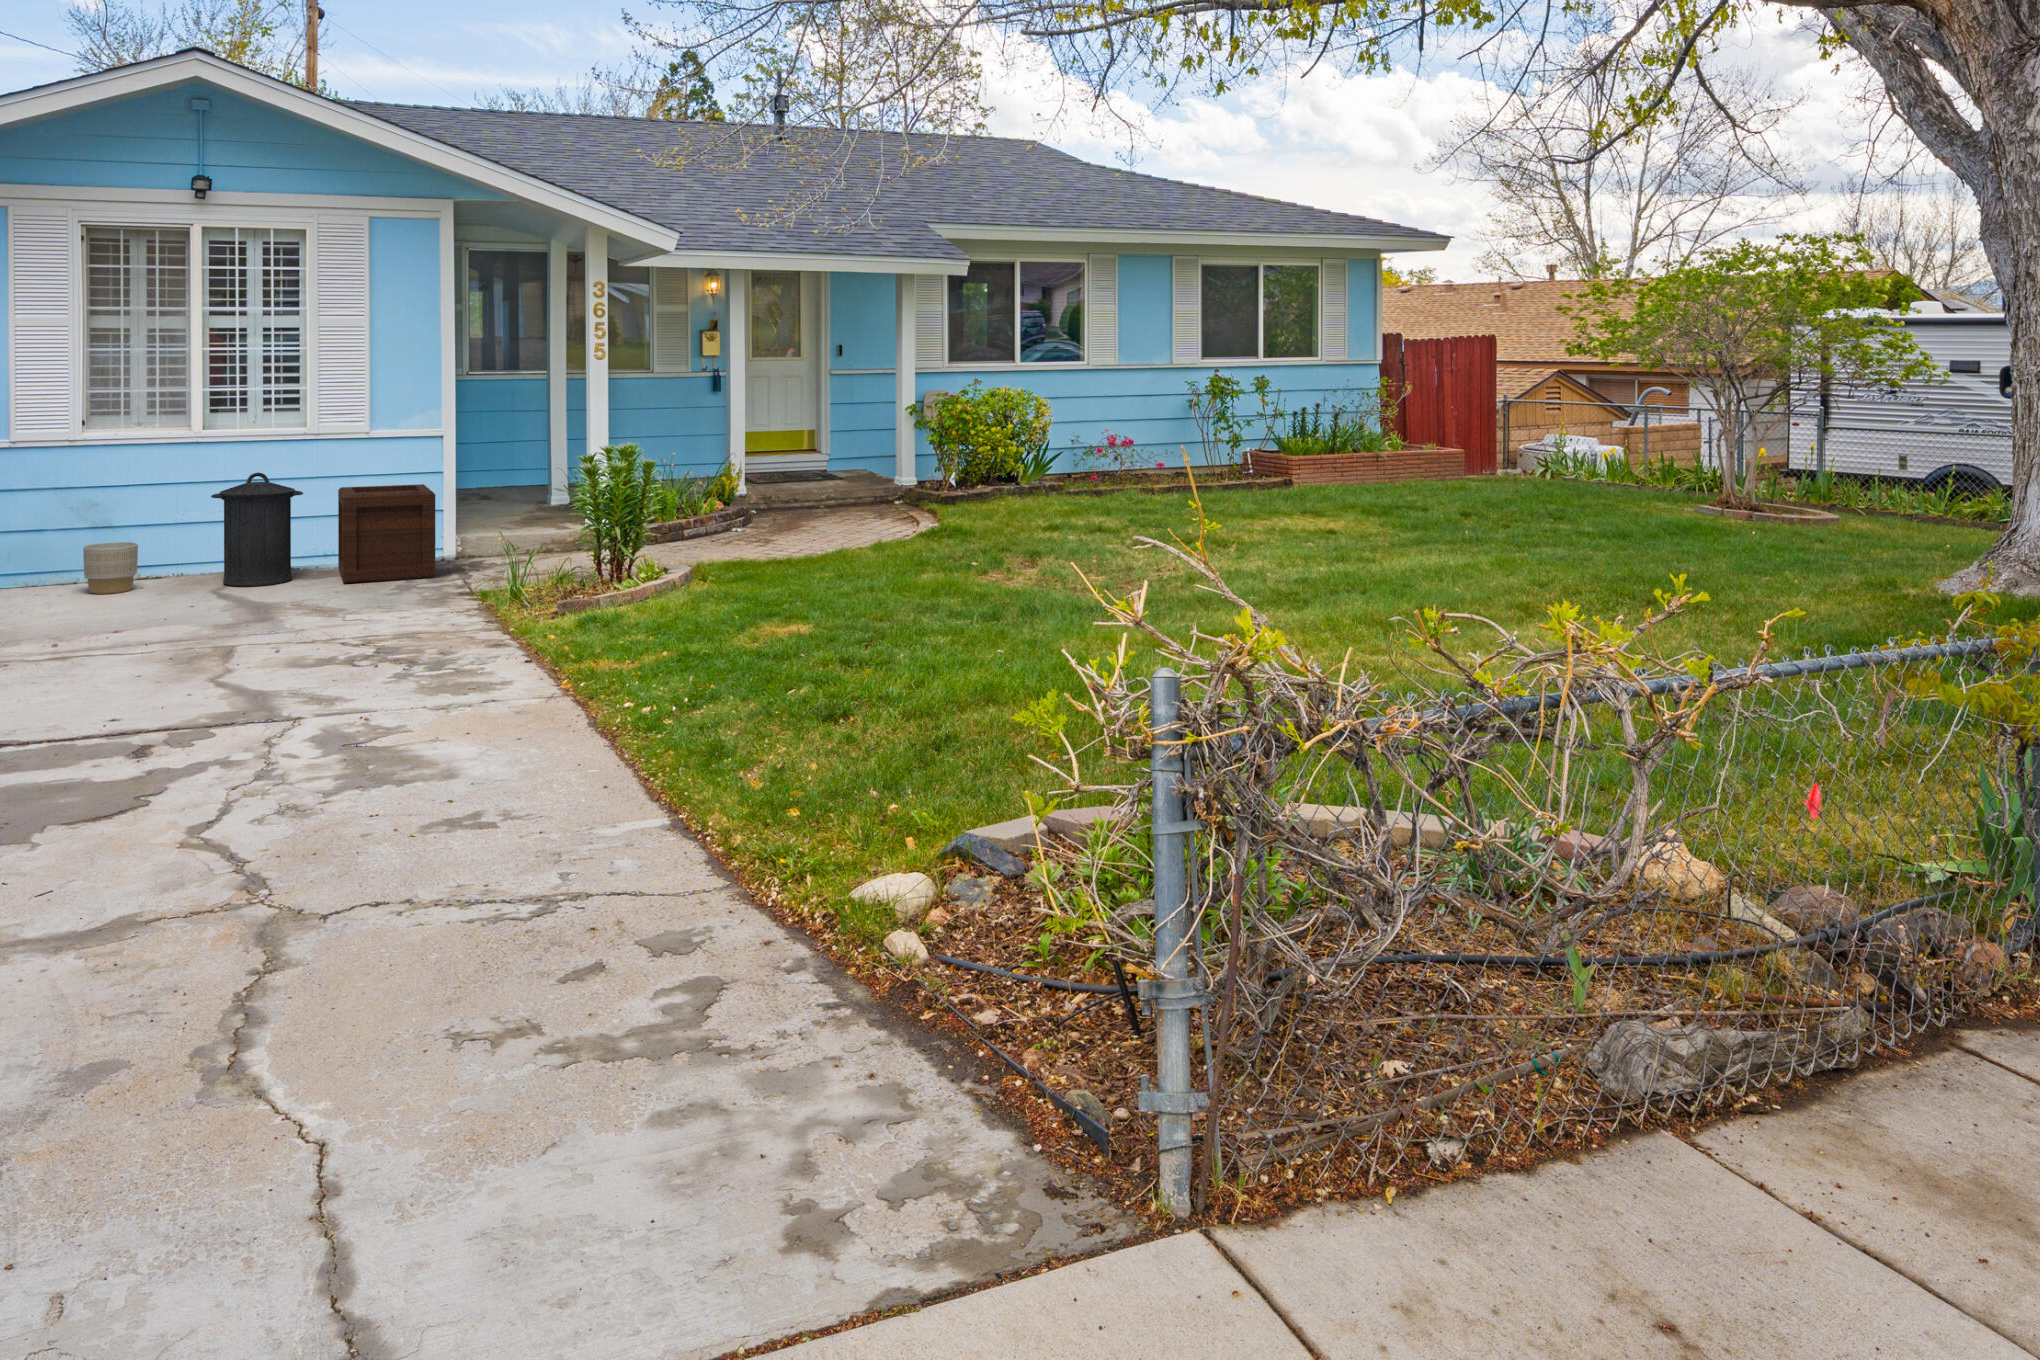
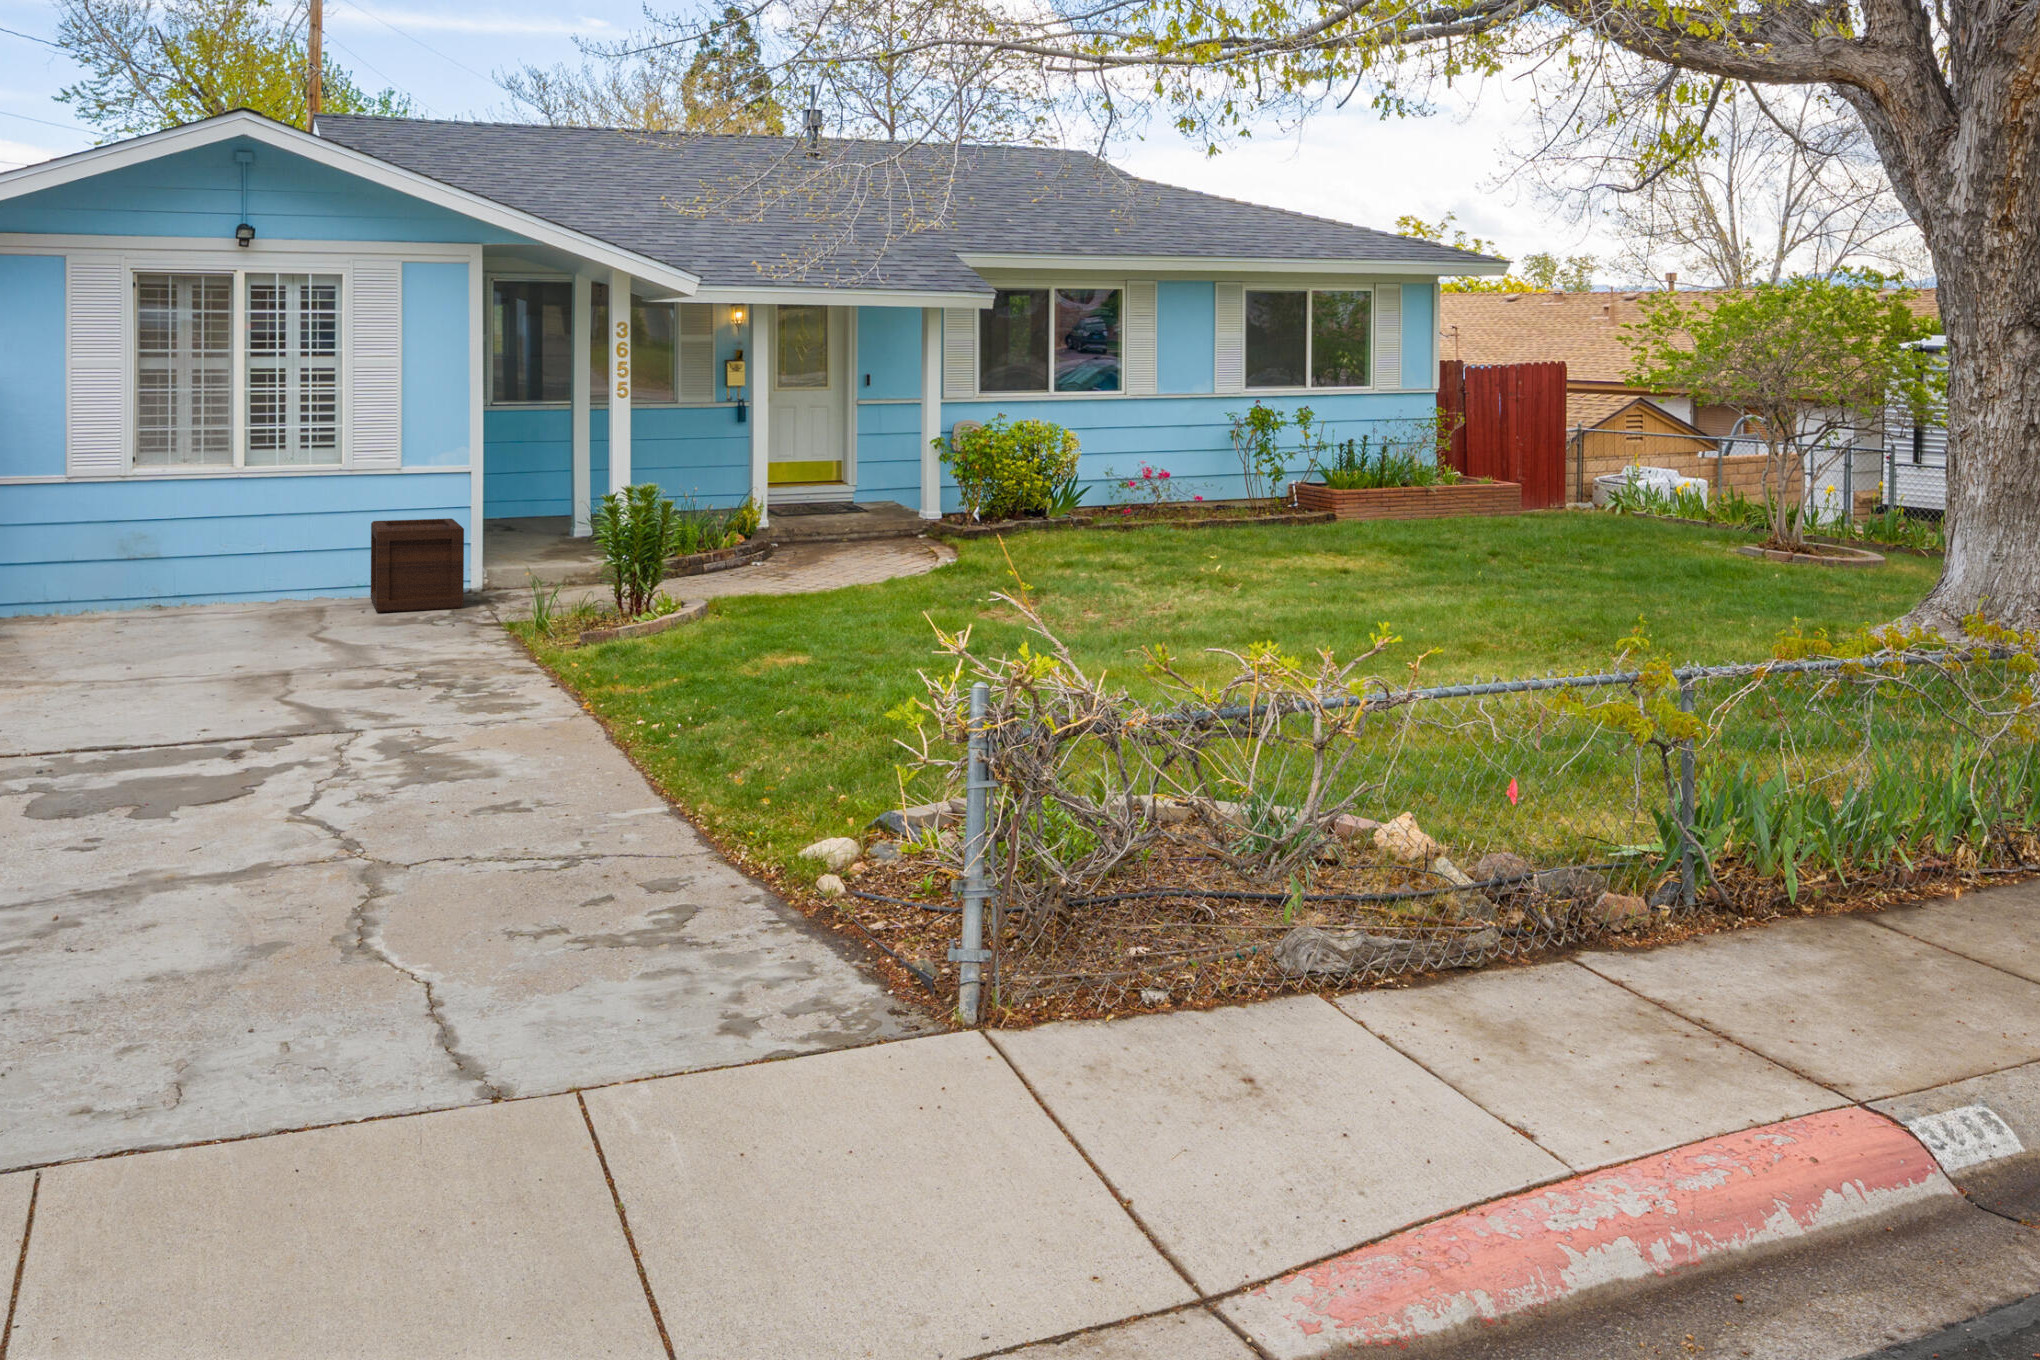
trash can: present [211,473,303,586] -> none [253,507,339,615]
planter: present [83,542,138,594] -> none [135,572,185,620]

